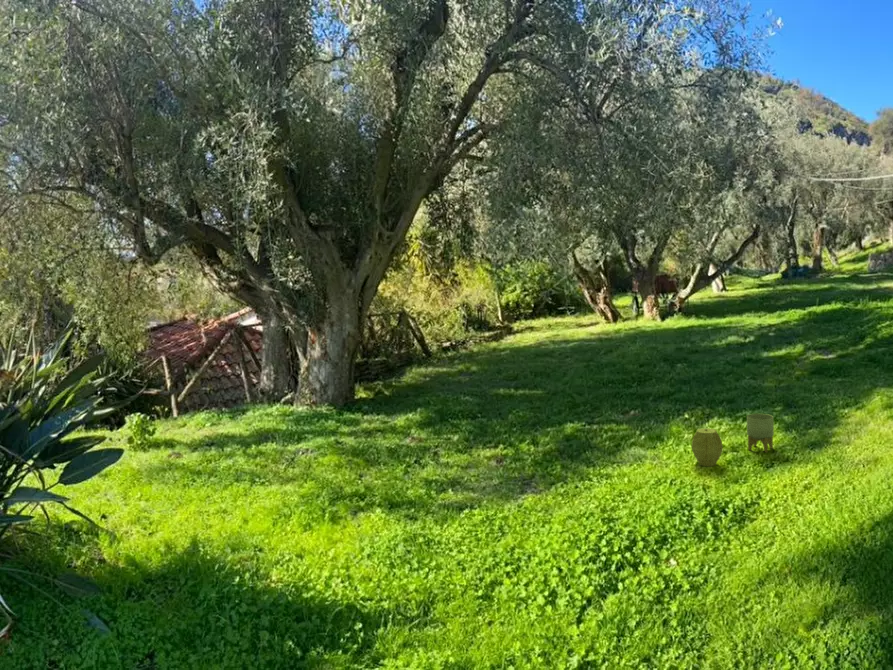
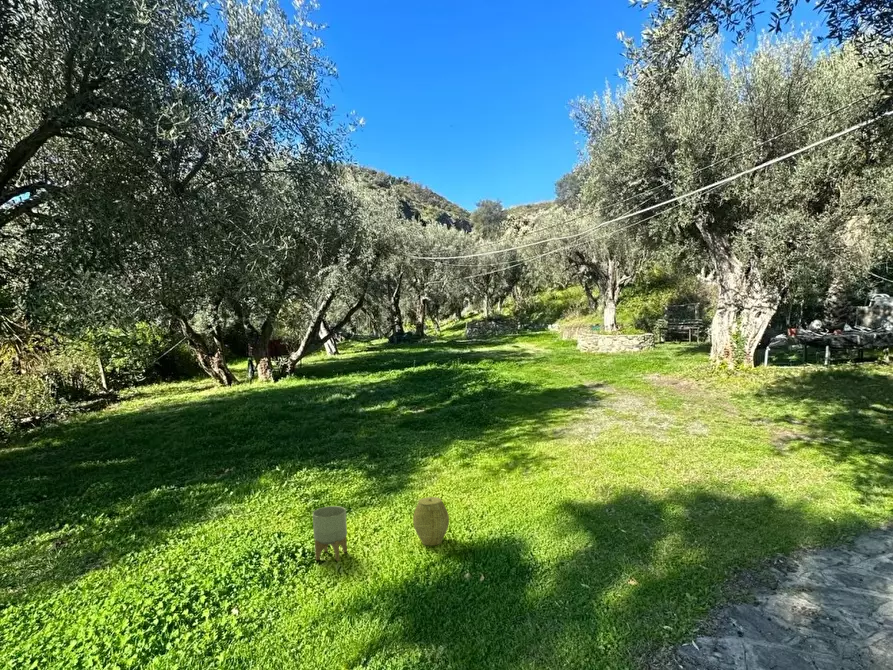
woven basket: present [692,428,723,466] -> present [413,497,449,546]

